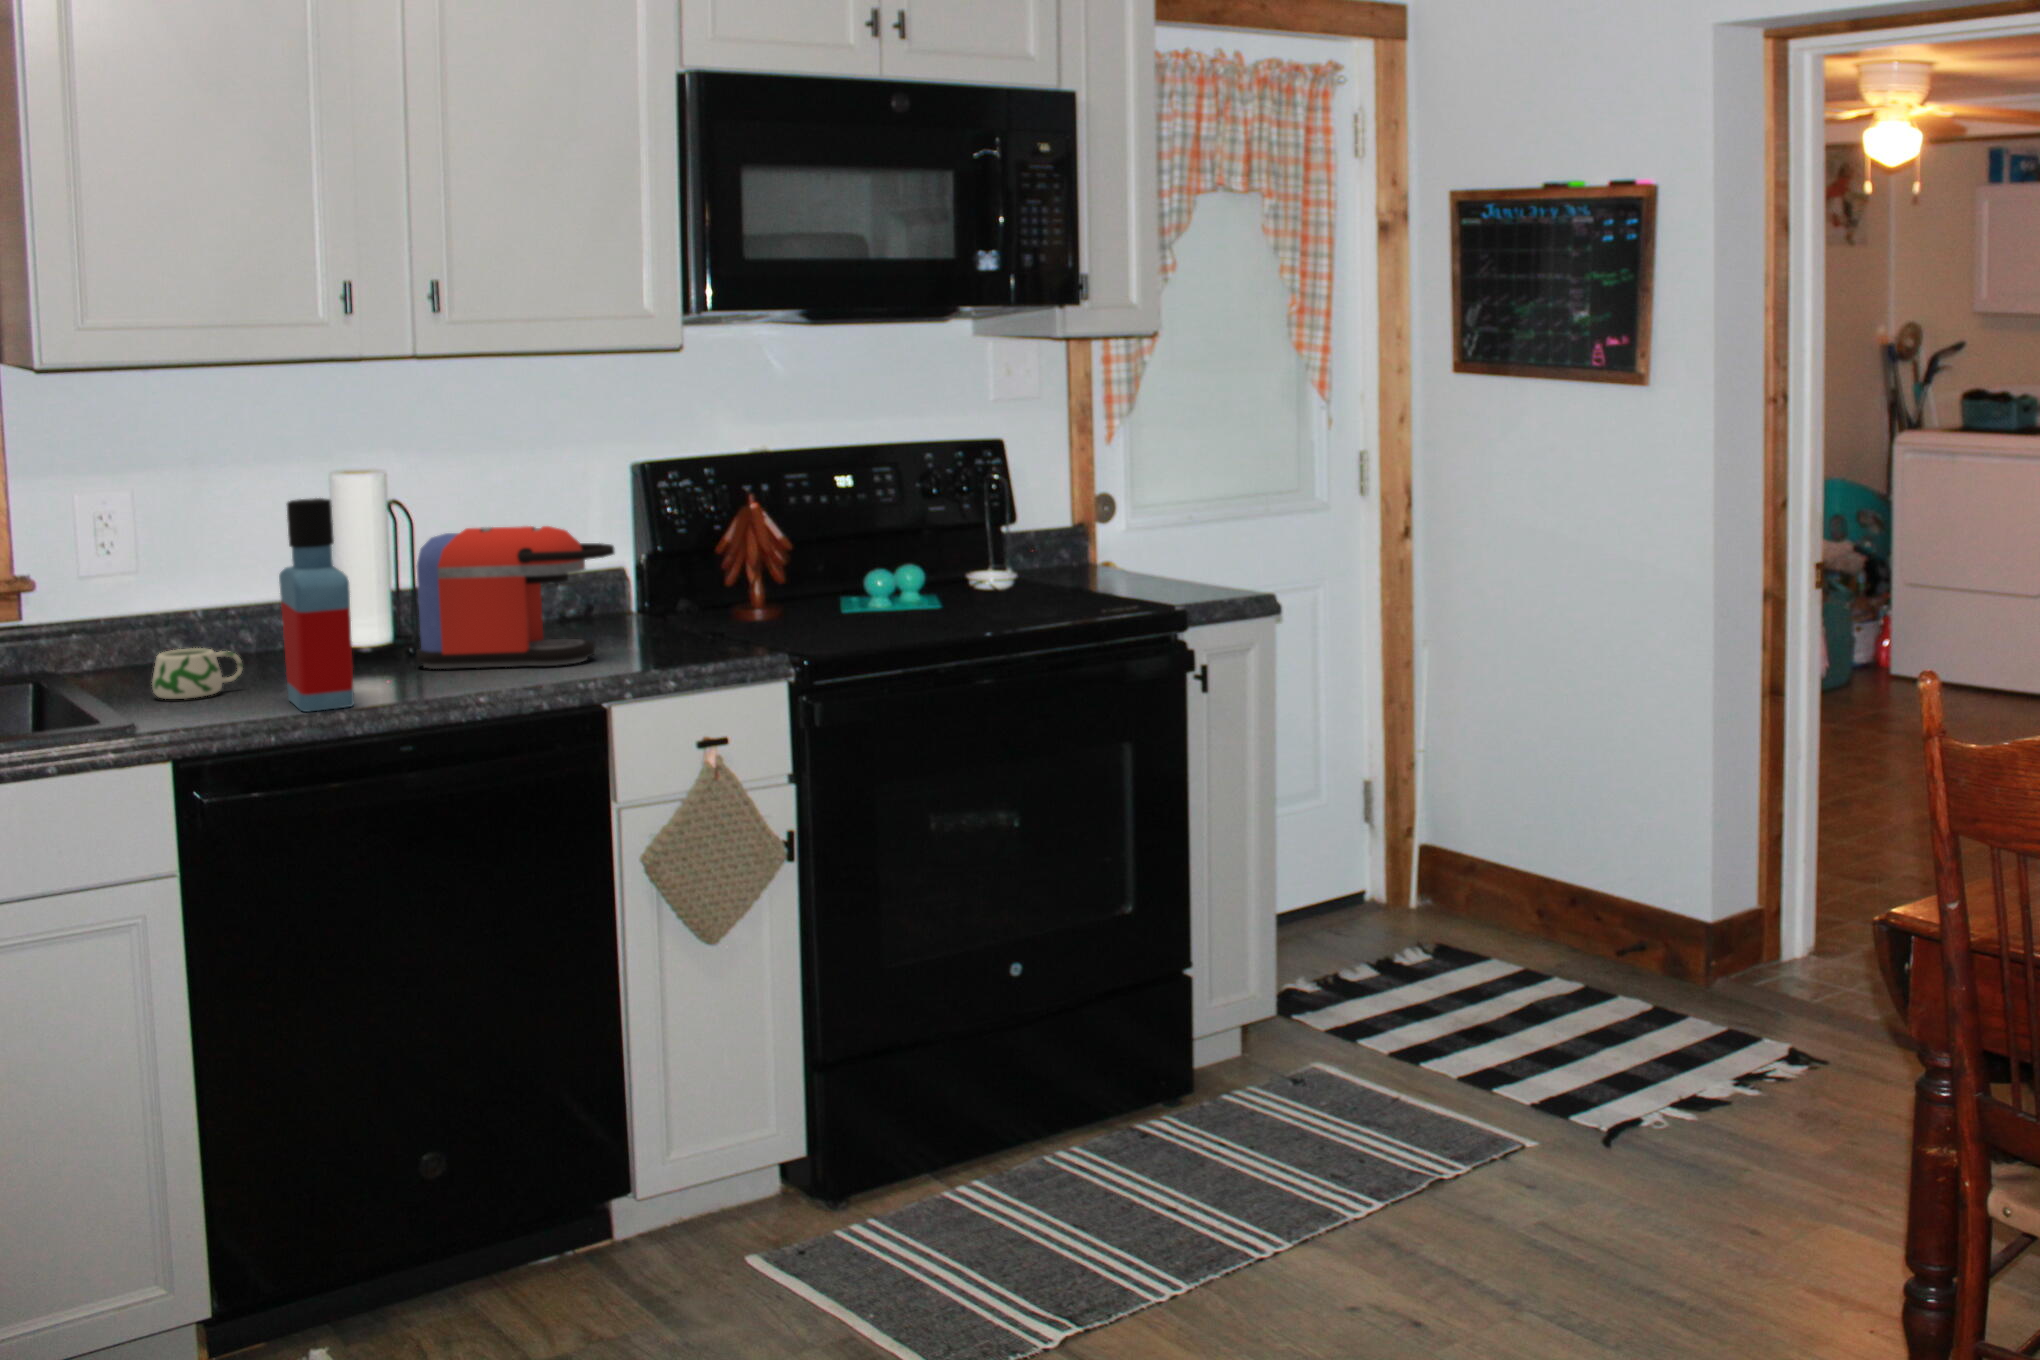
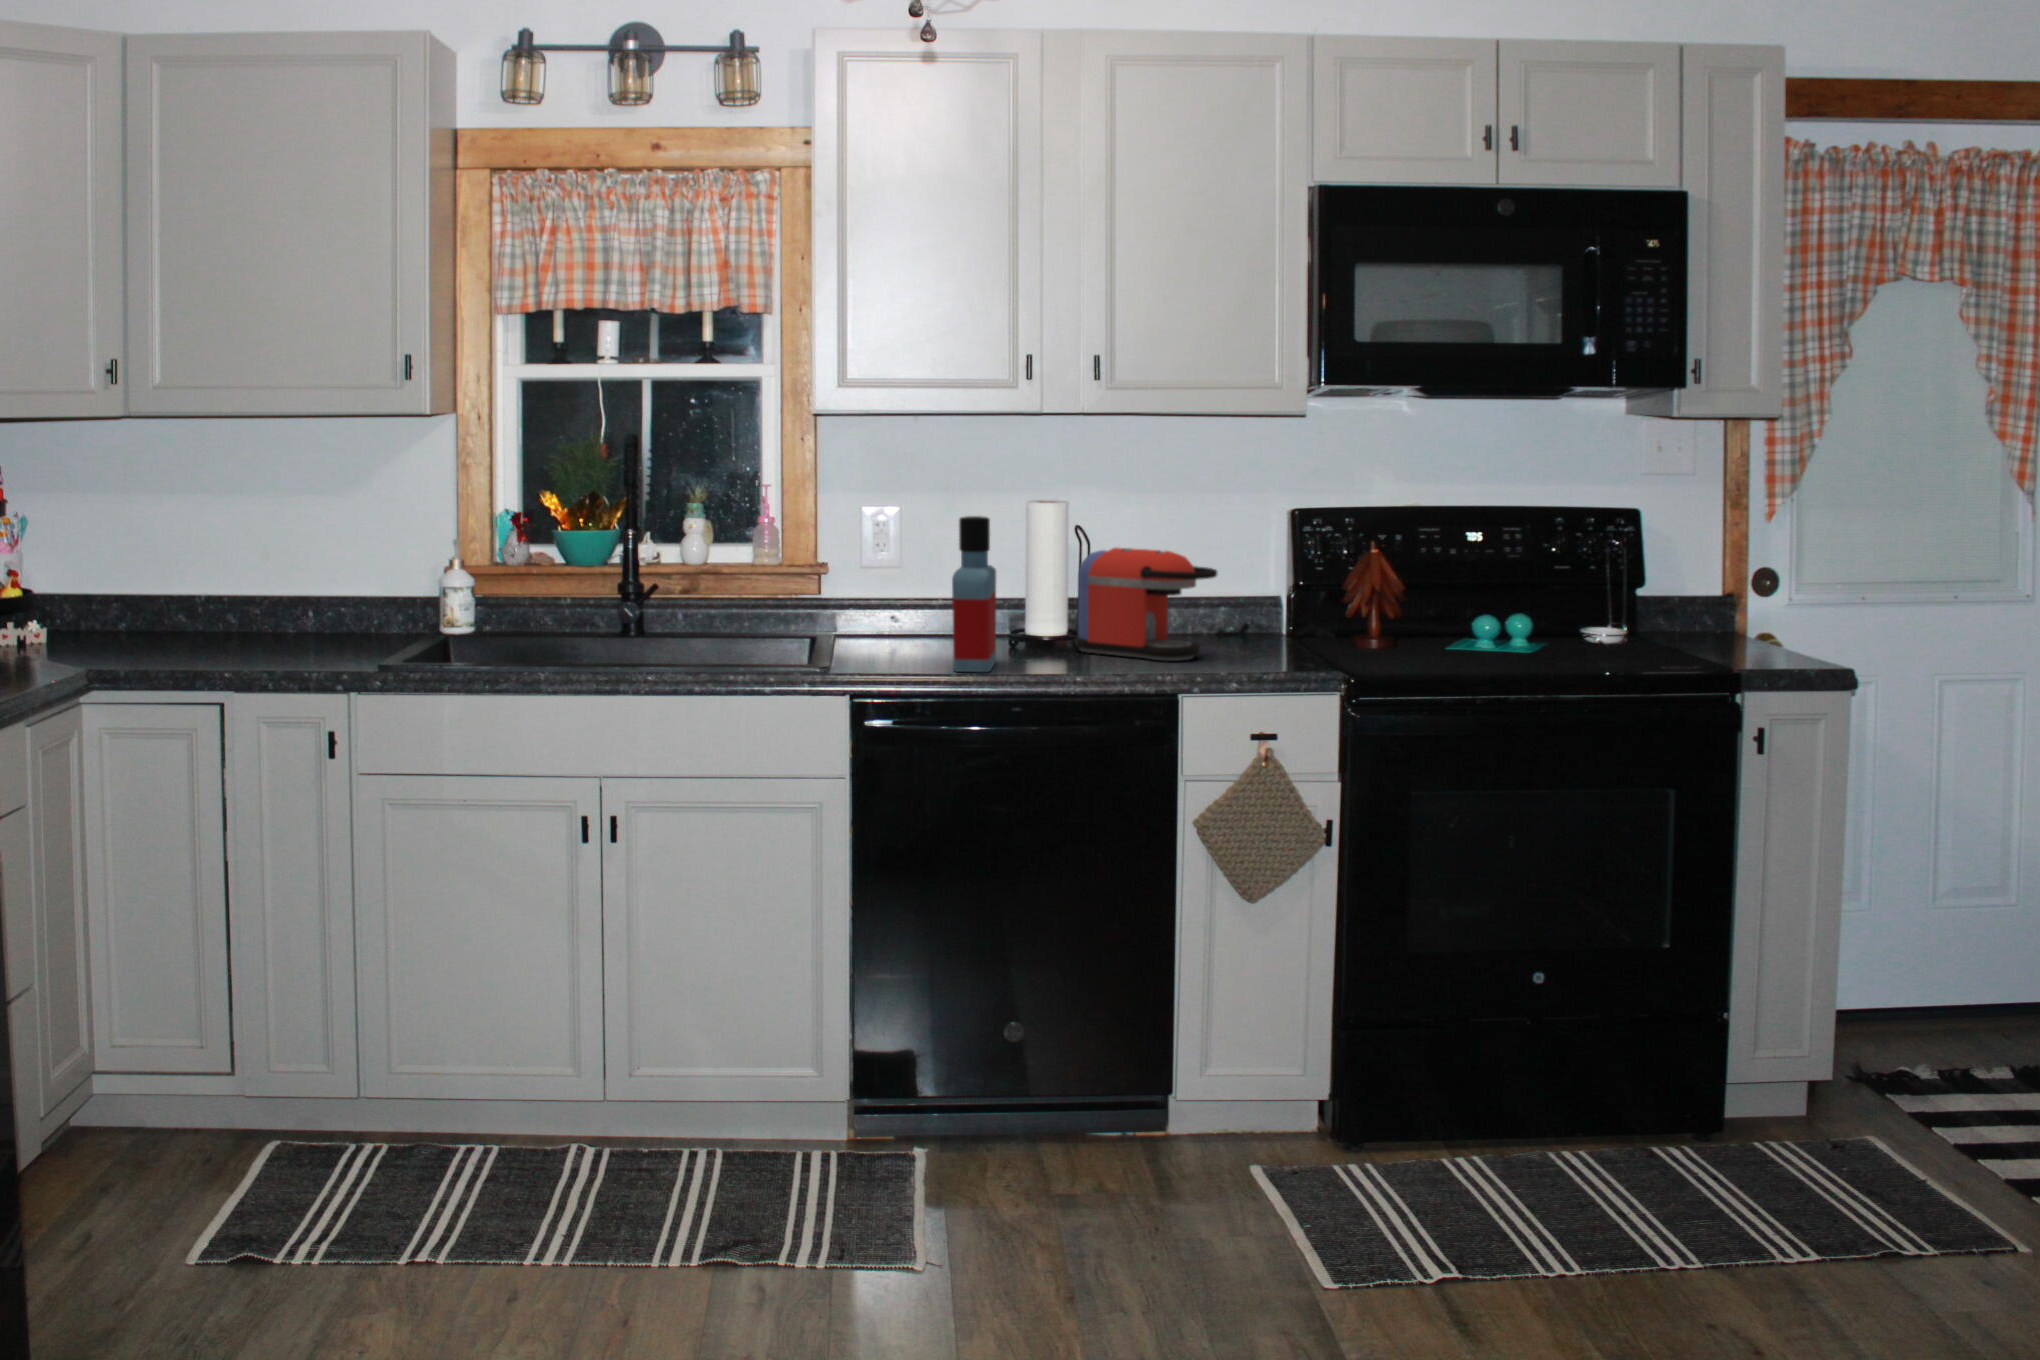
mug: present [152,648,243,699] -> none [892,617,952,652]

